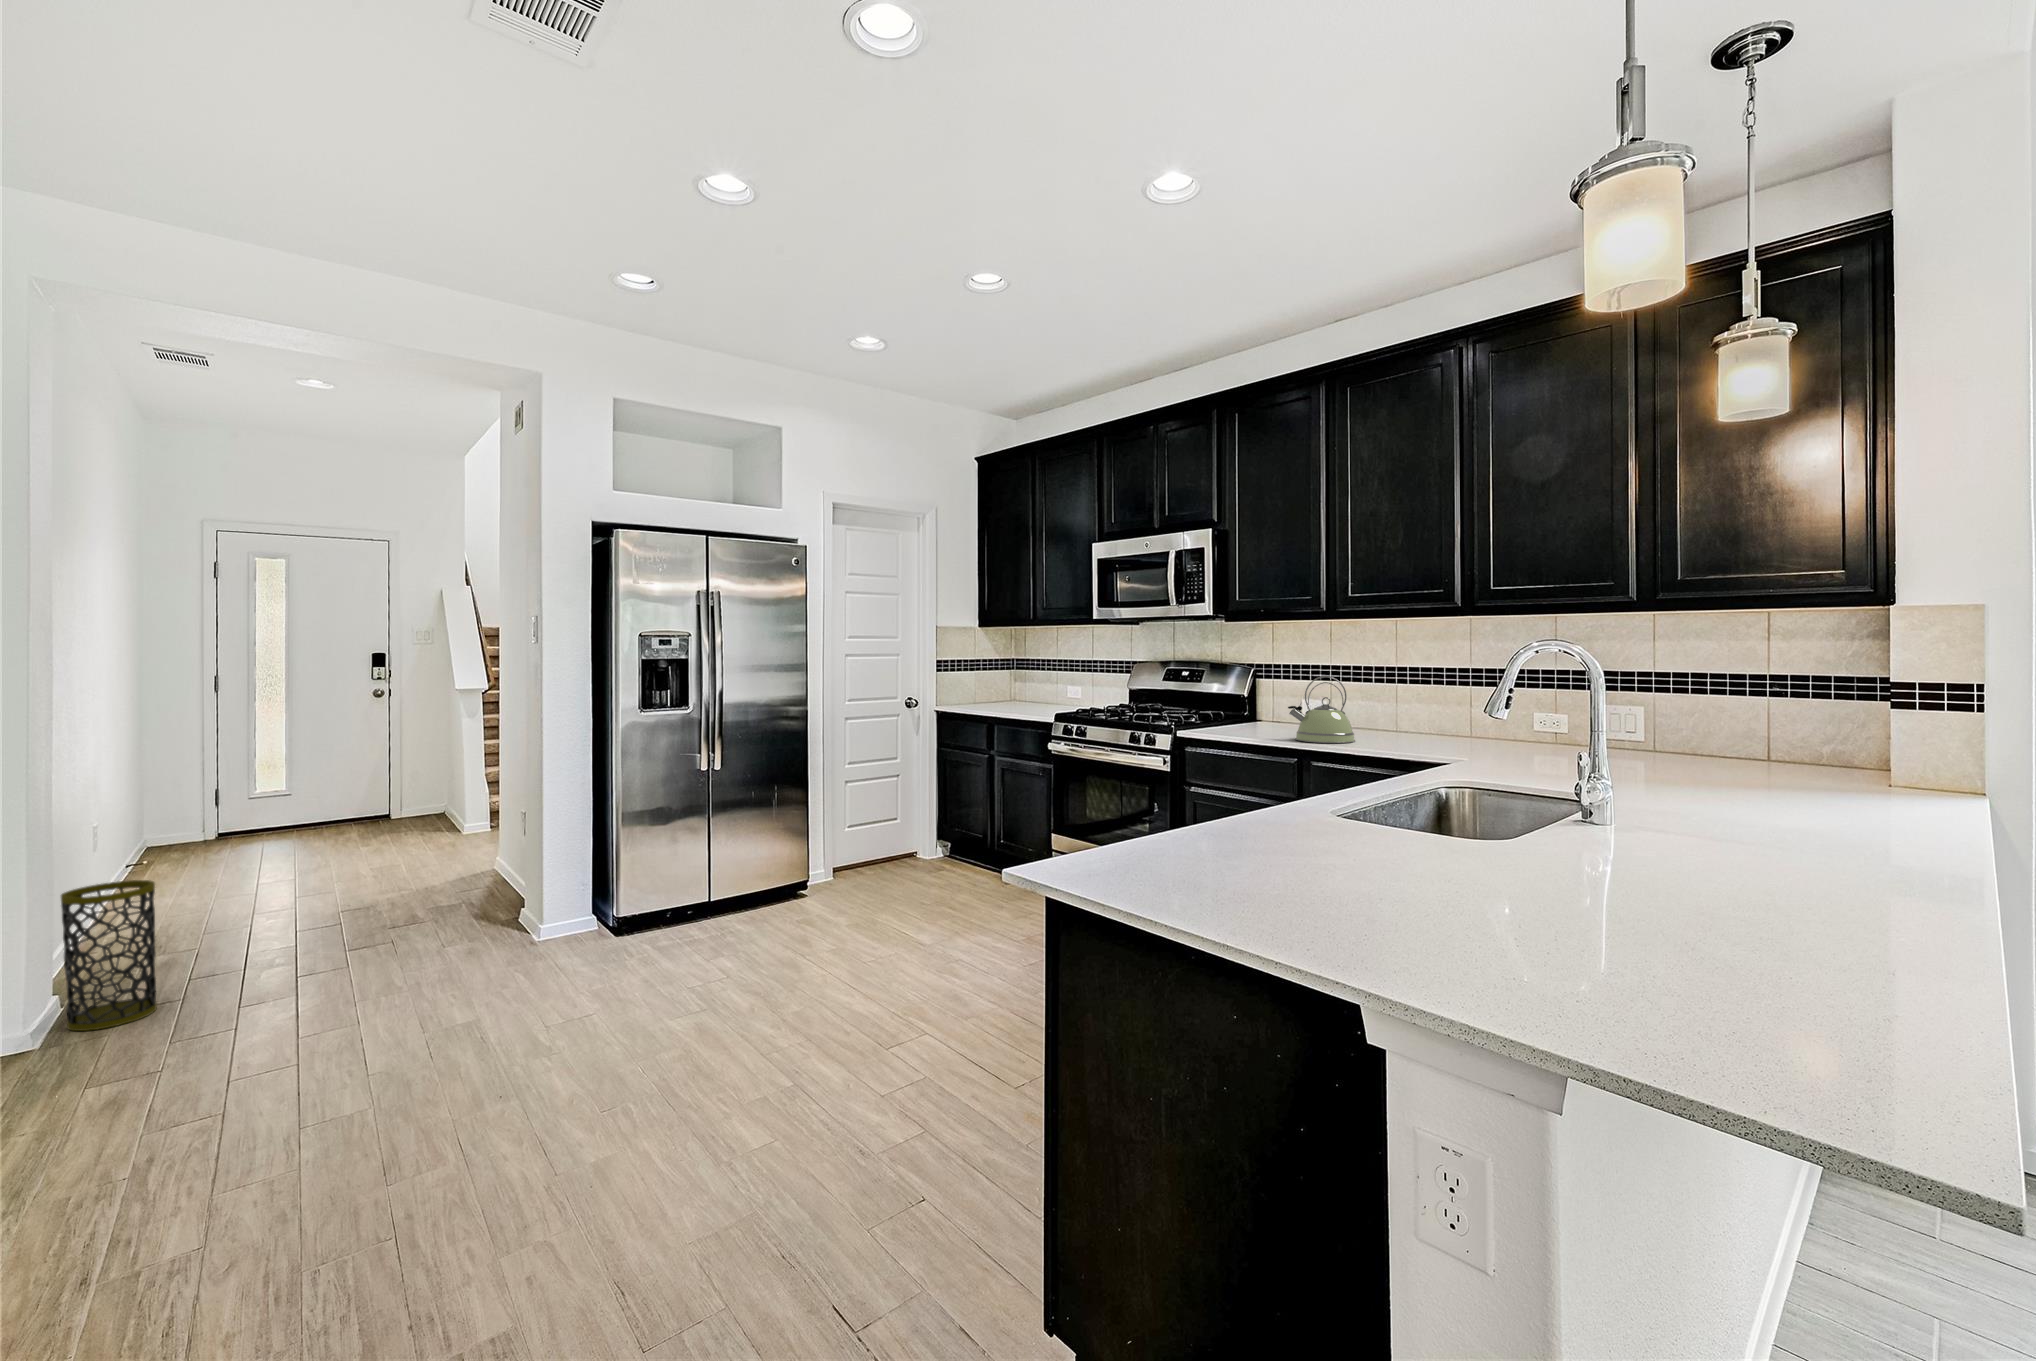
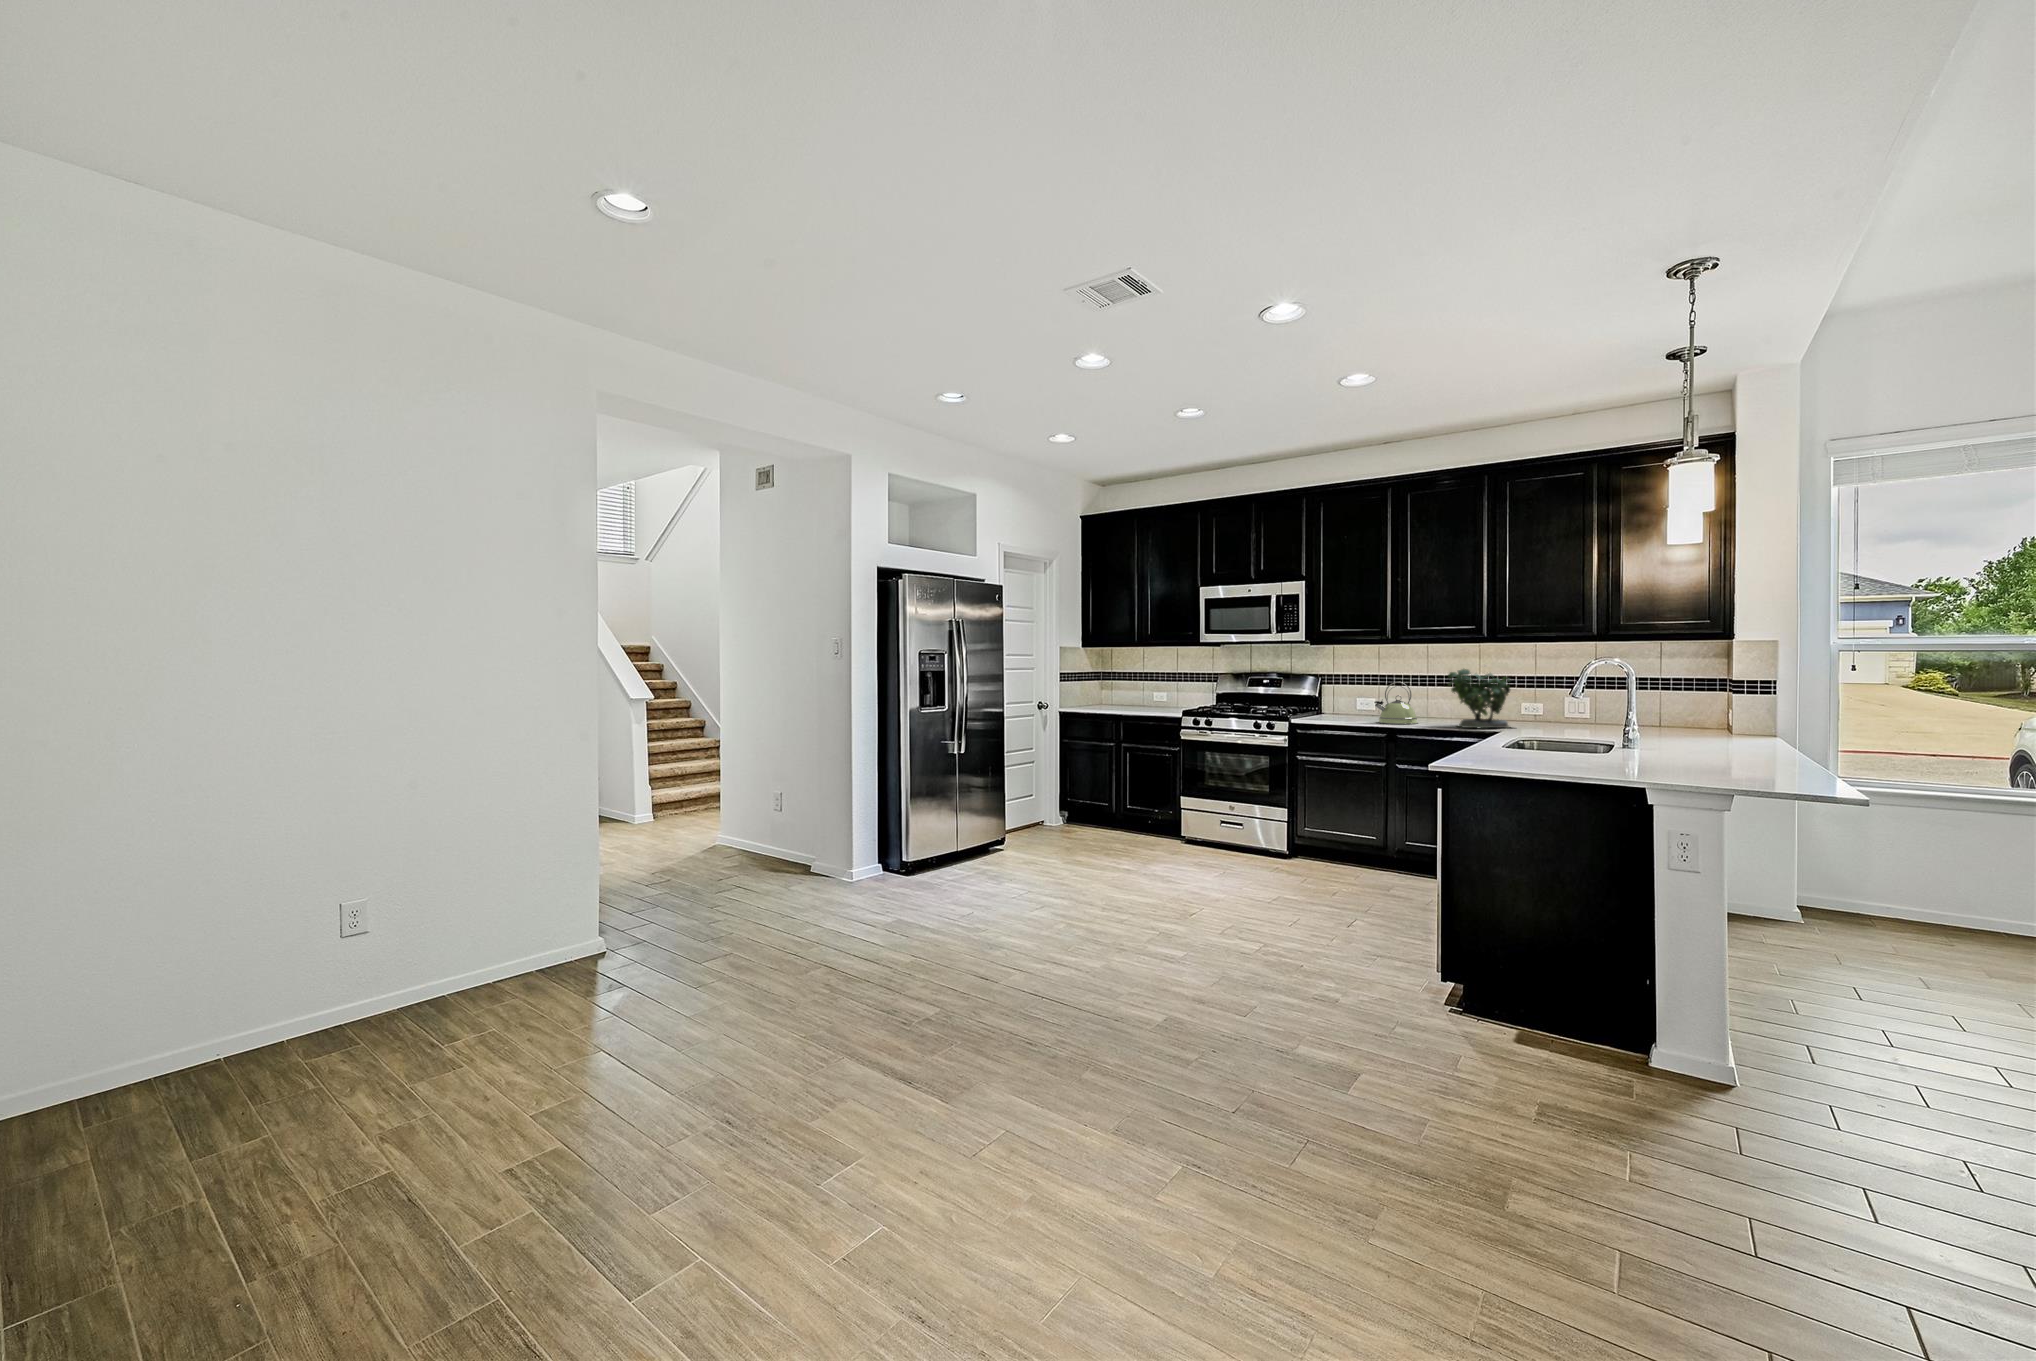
potted plant: none [1389,650,1497,756] -> present [1448,669,1510,728]
trash can: present [61,880,157,1031] -> none [610,835,659,936]

